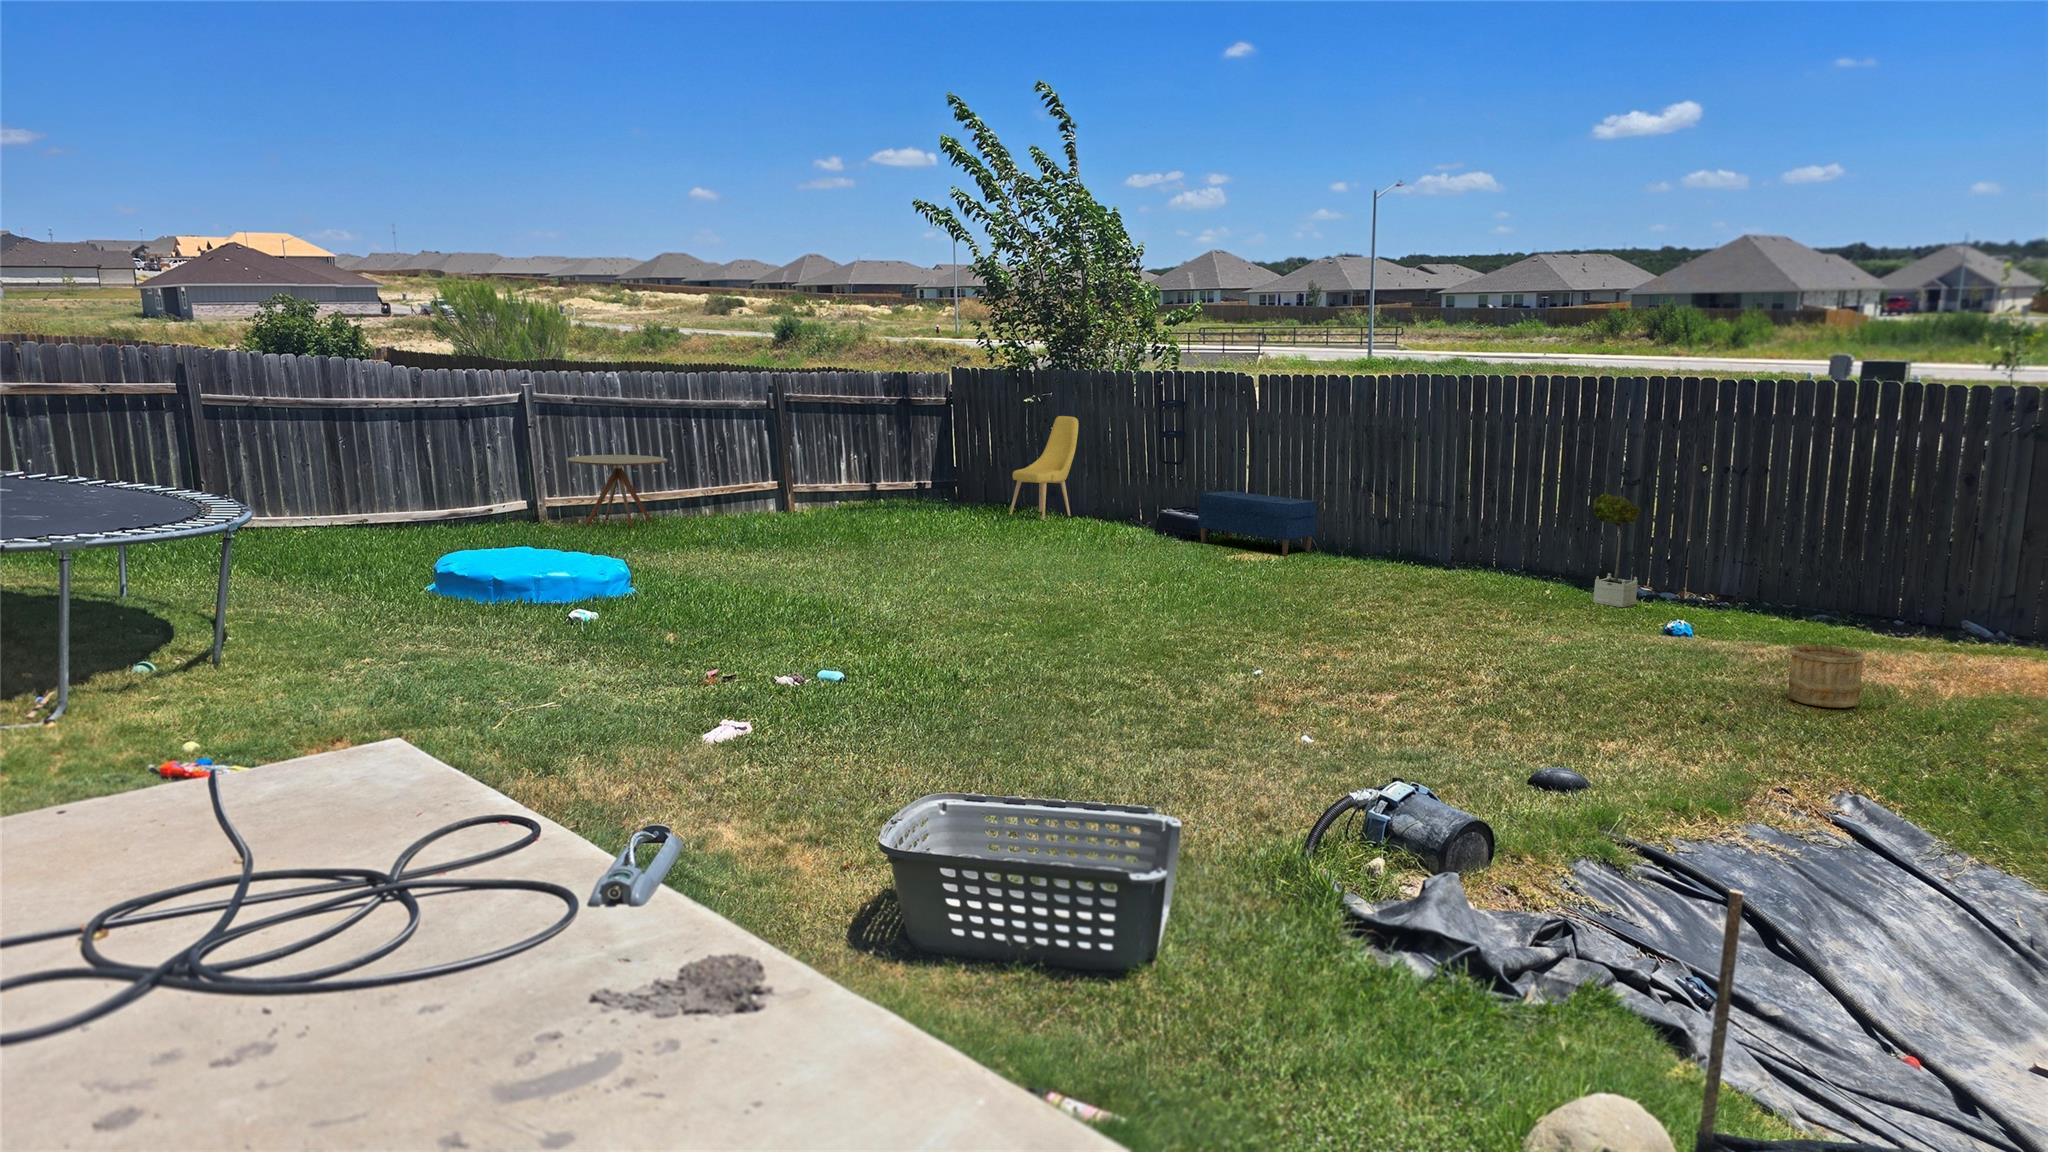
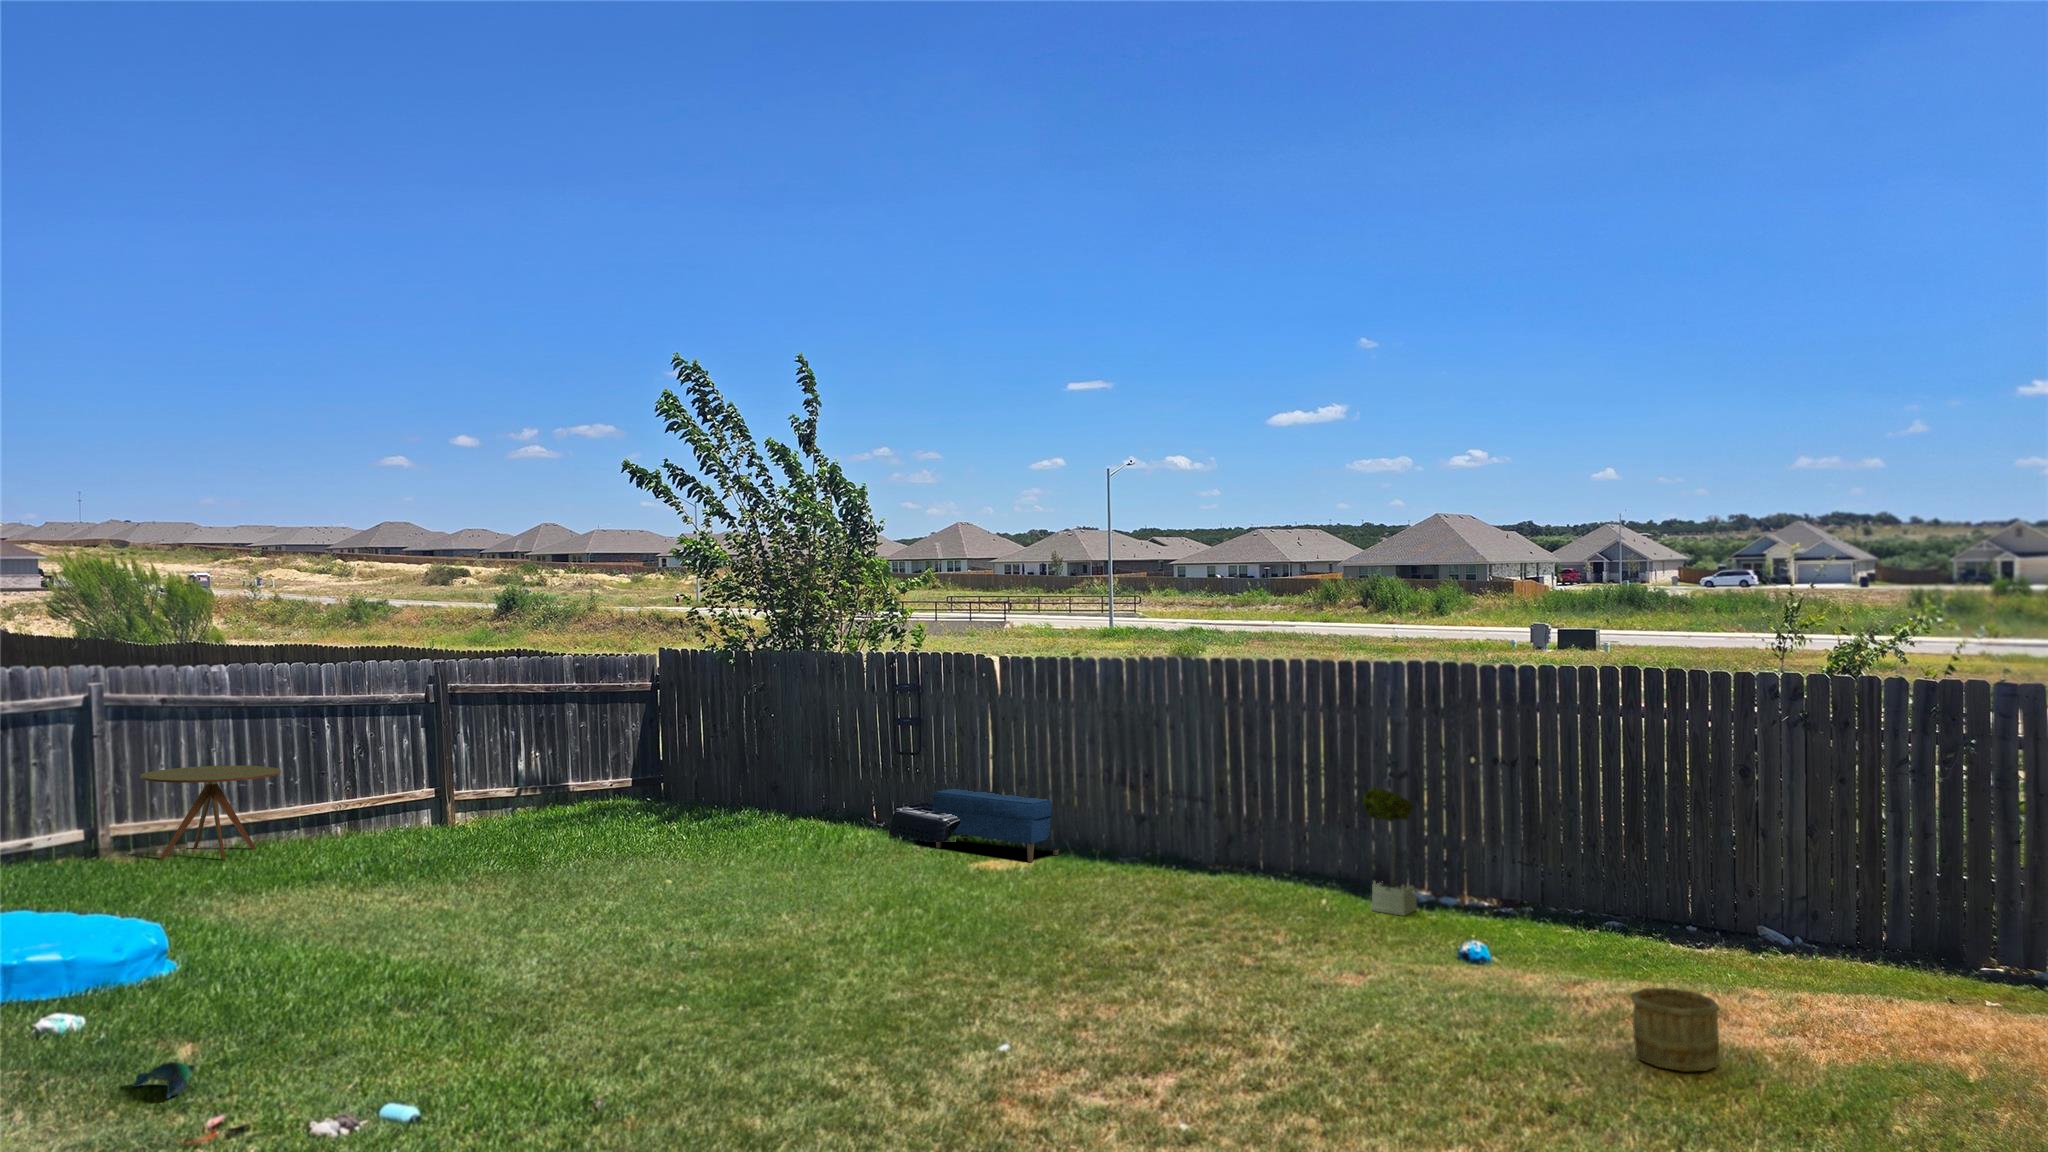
chair: present [1009,416,1078,520] -> none [718,703,798,824]
plush toy: none [651,637,690,659] -> present [133,1062,194,1099]

